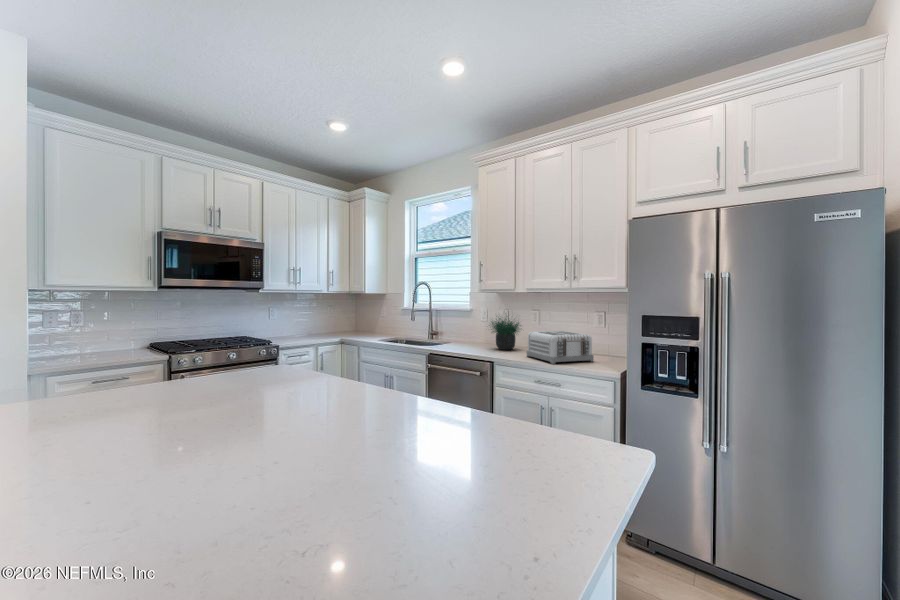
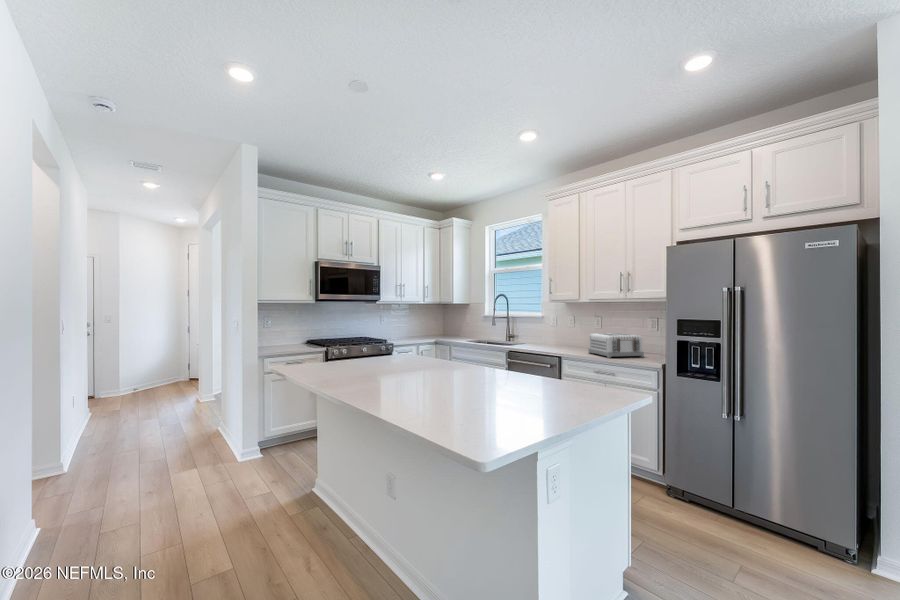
potted plant: present [491,316,521,350] -> none [552,312,590,349]

